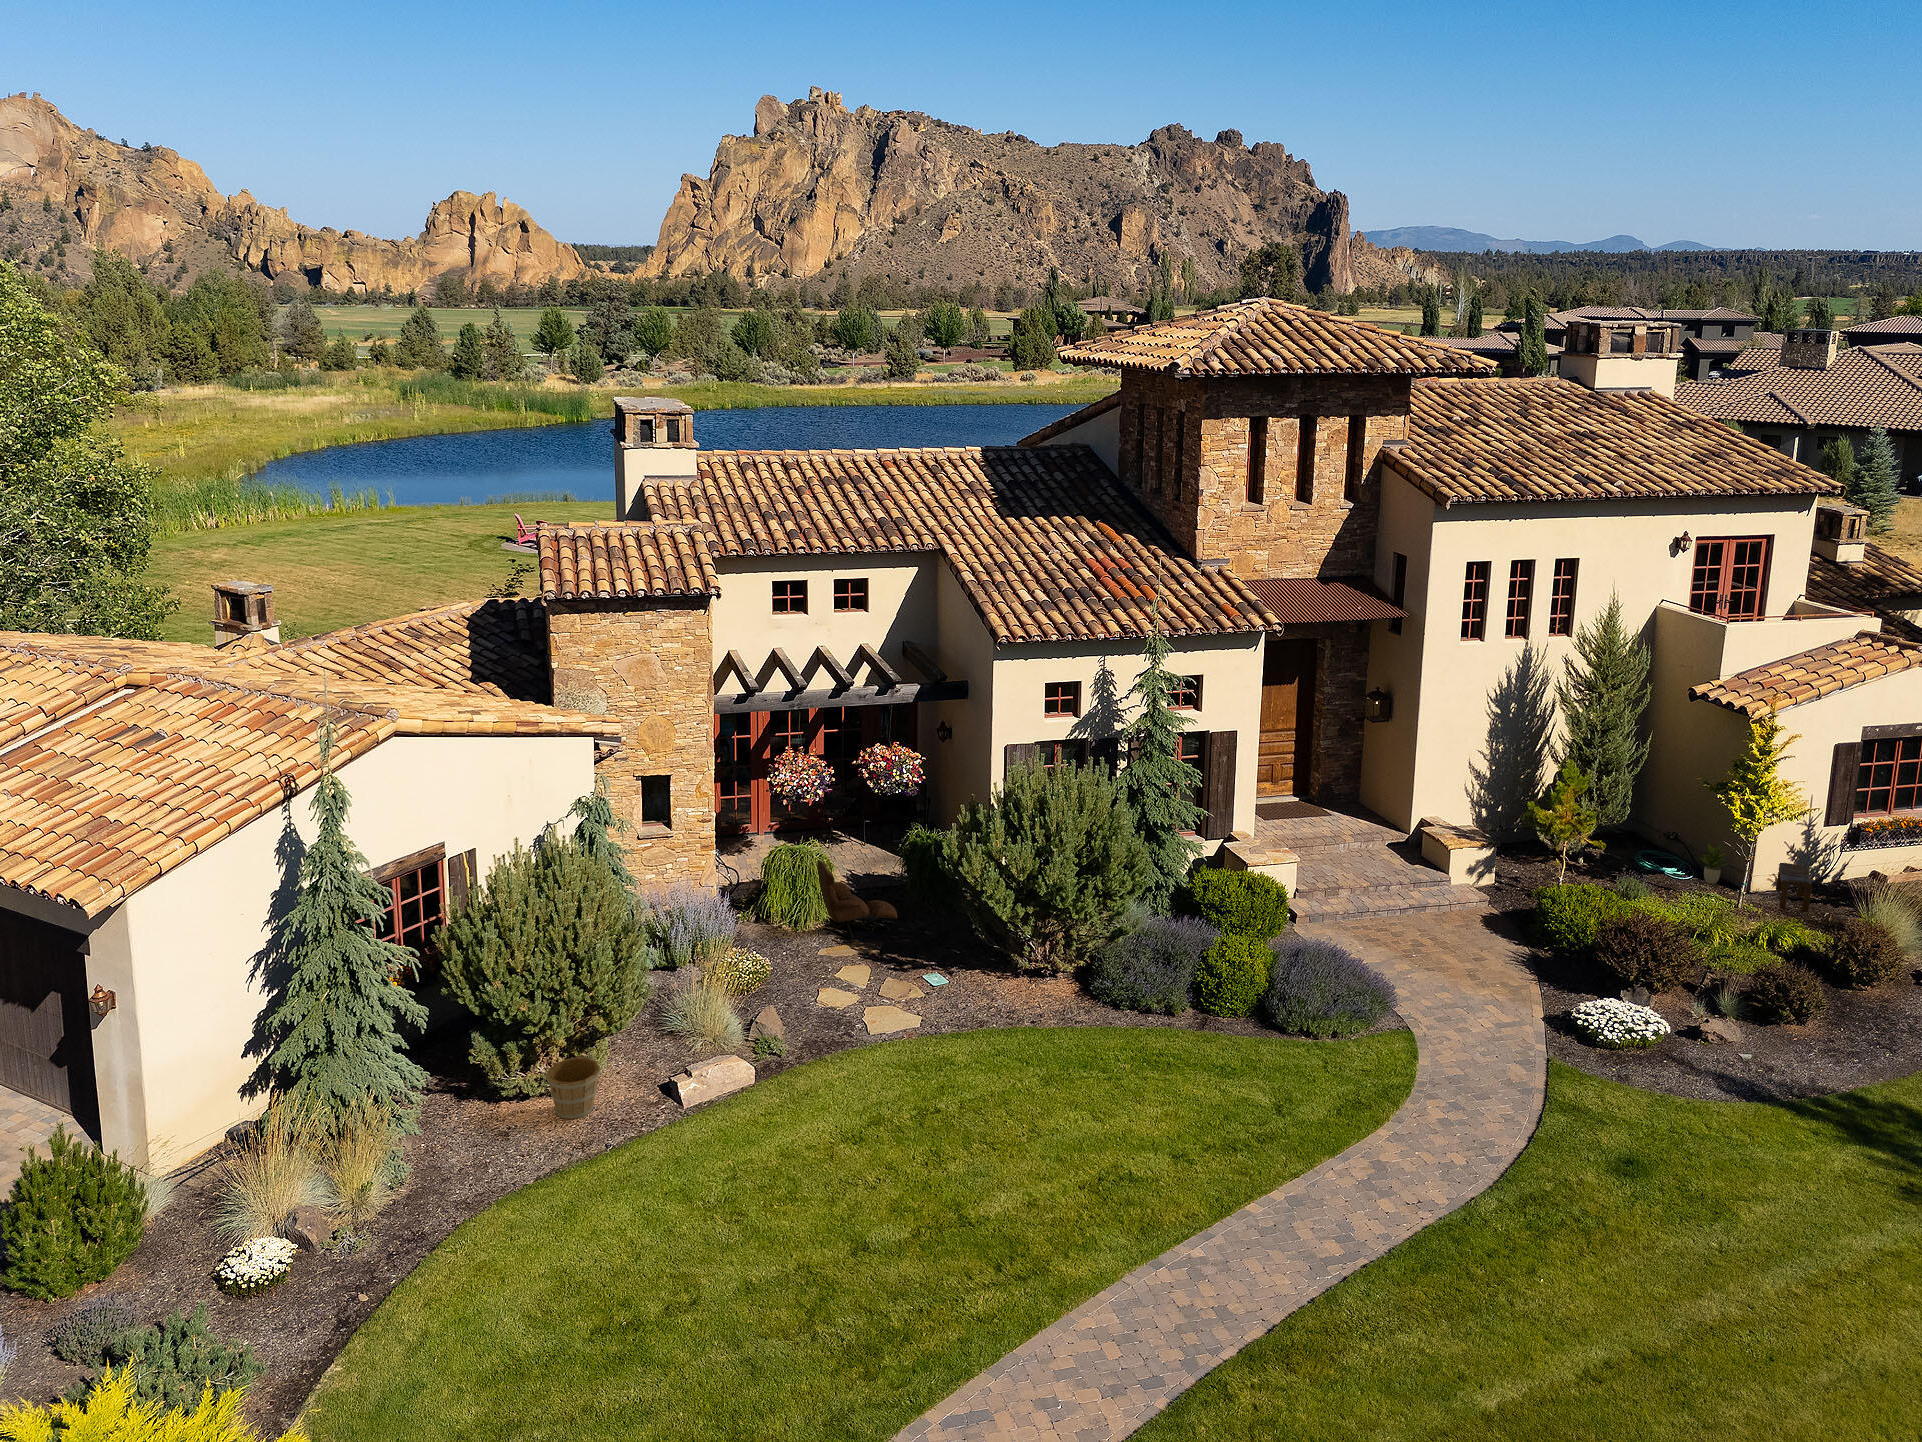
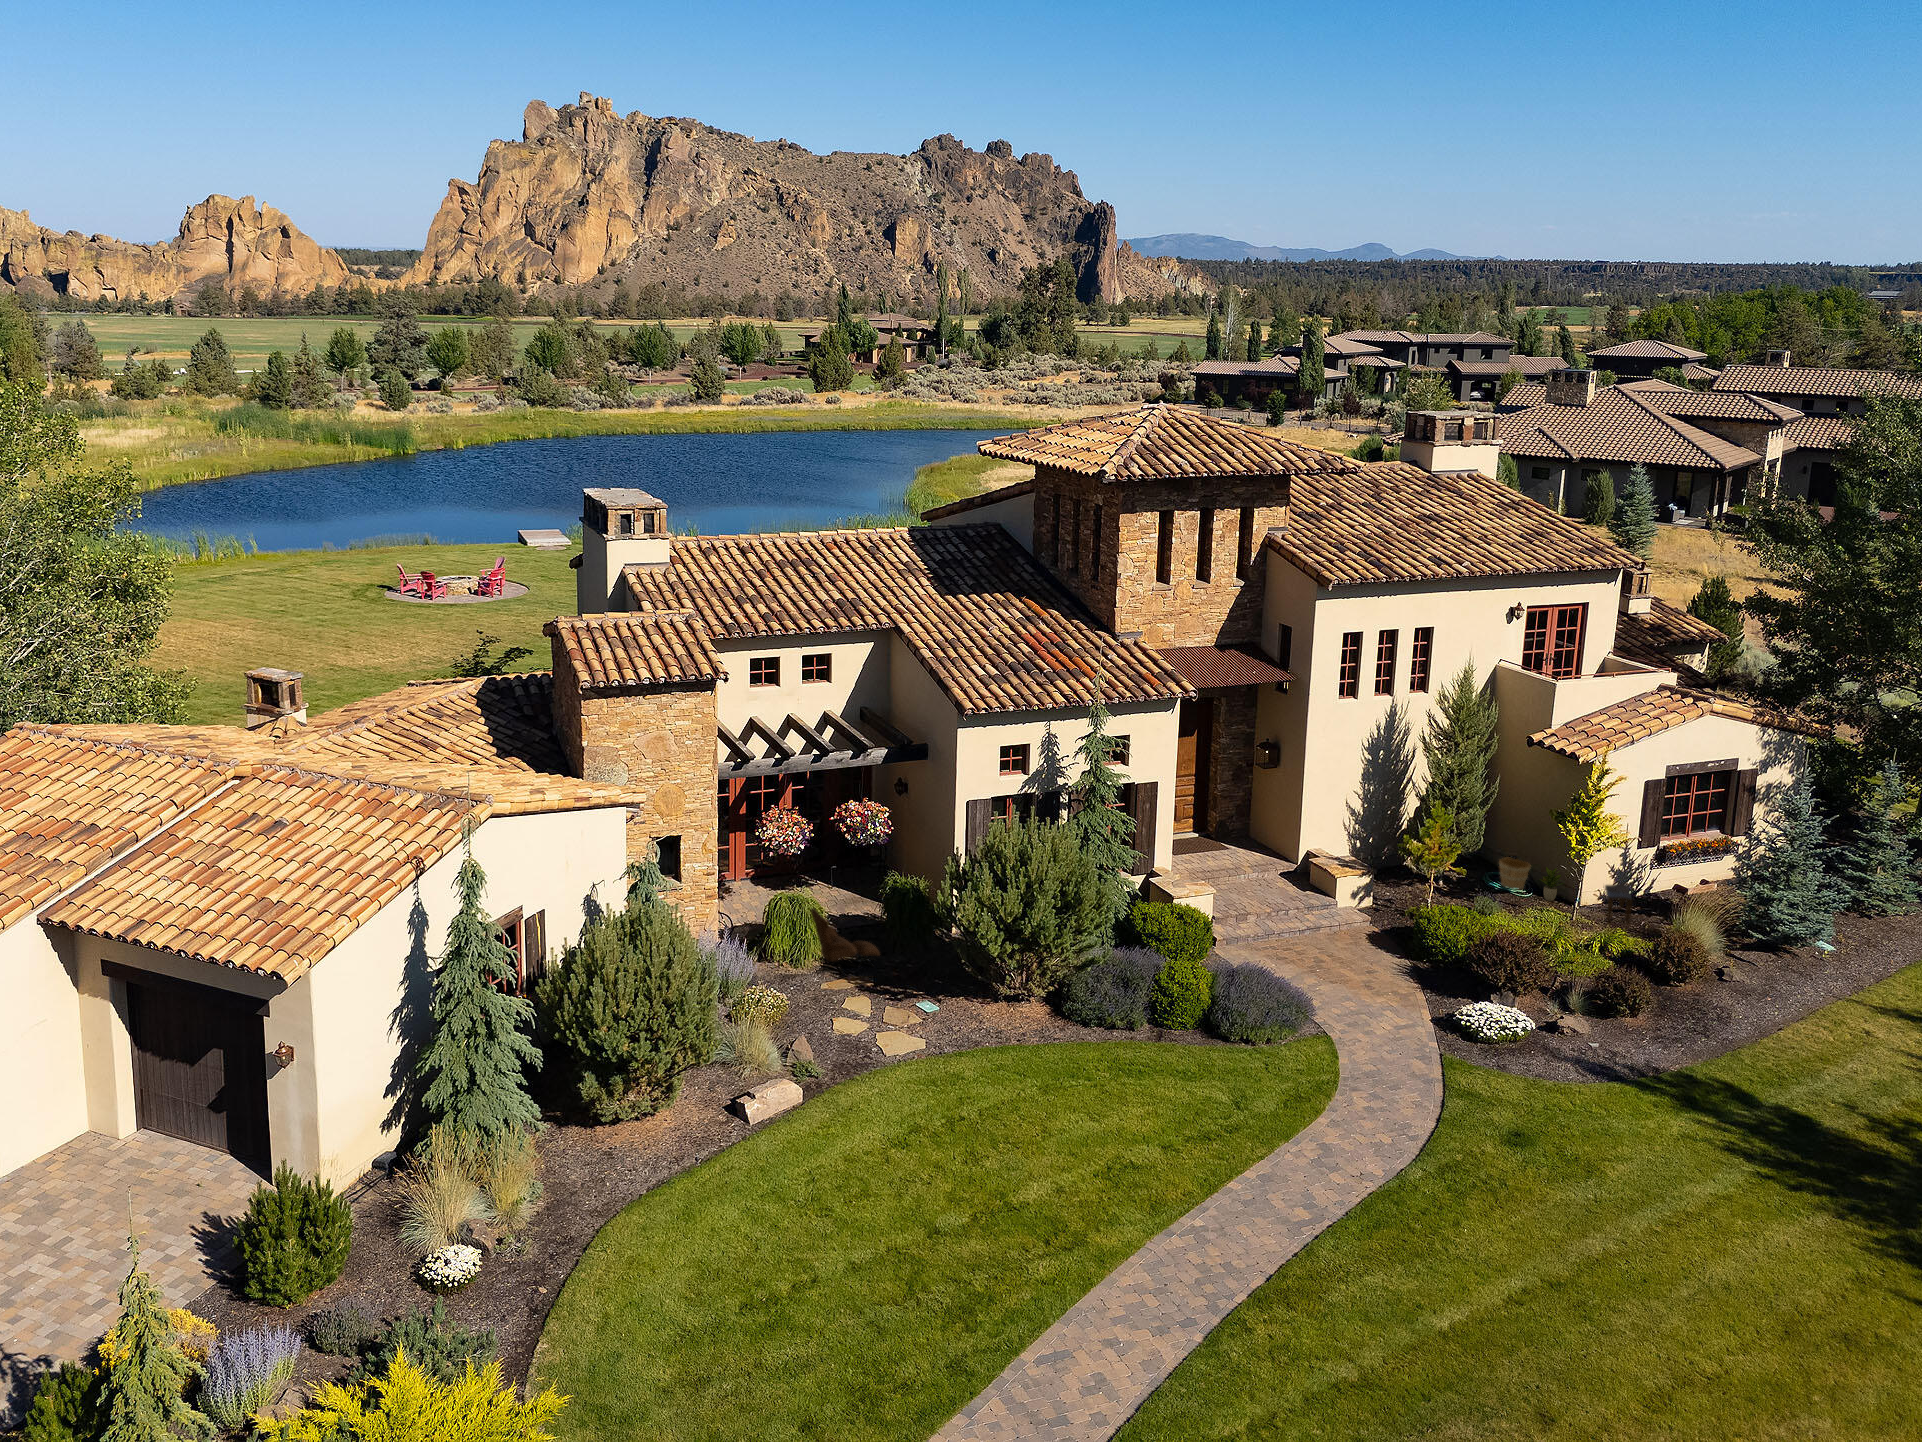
wooden bucket: present [546,1057,601,1119] -> present [1499,858,1531,890]

